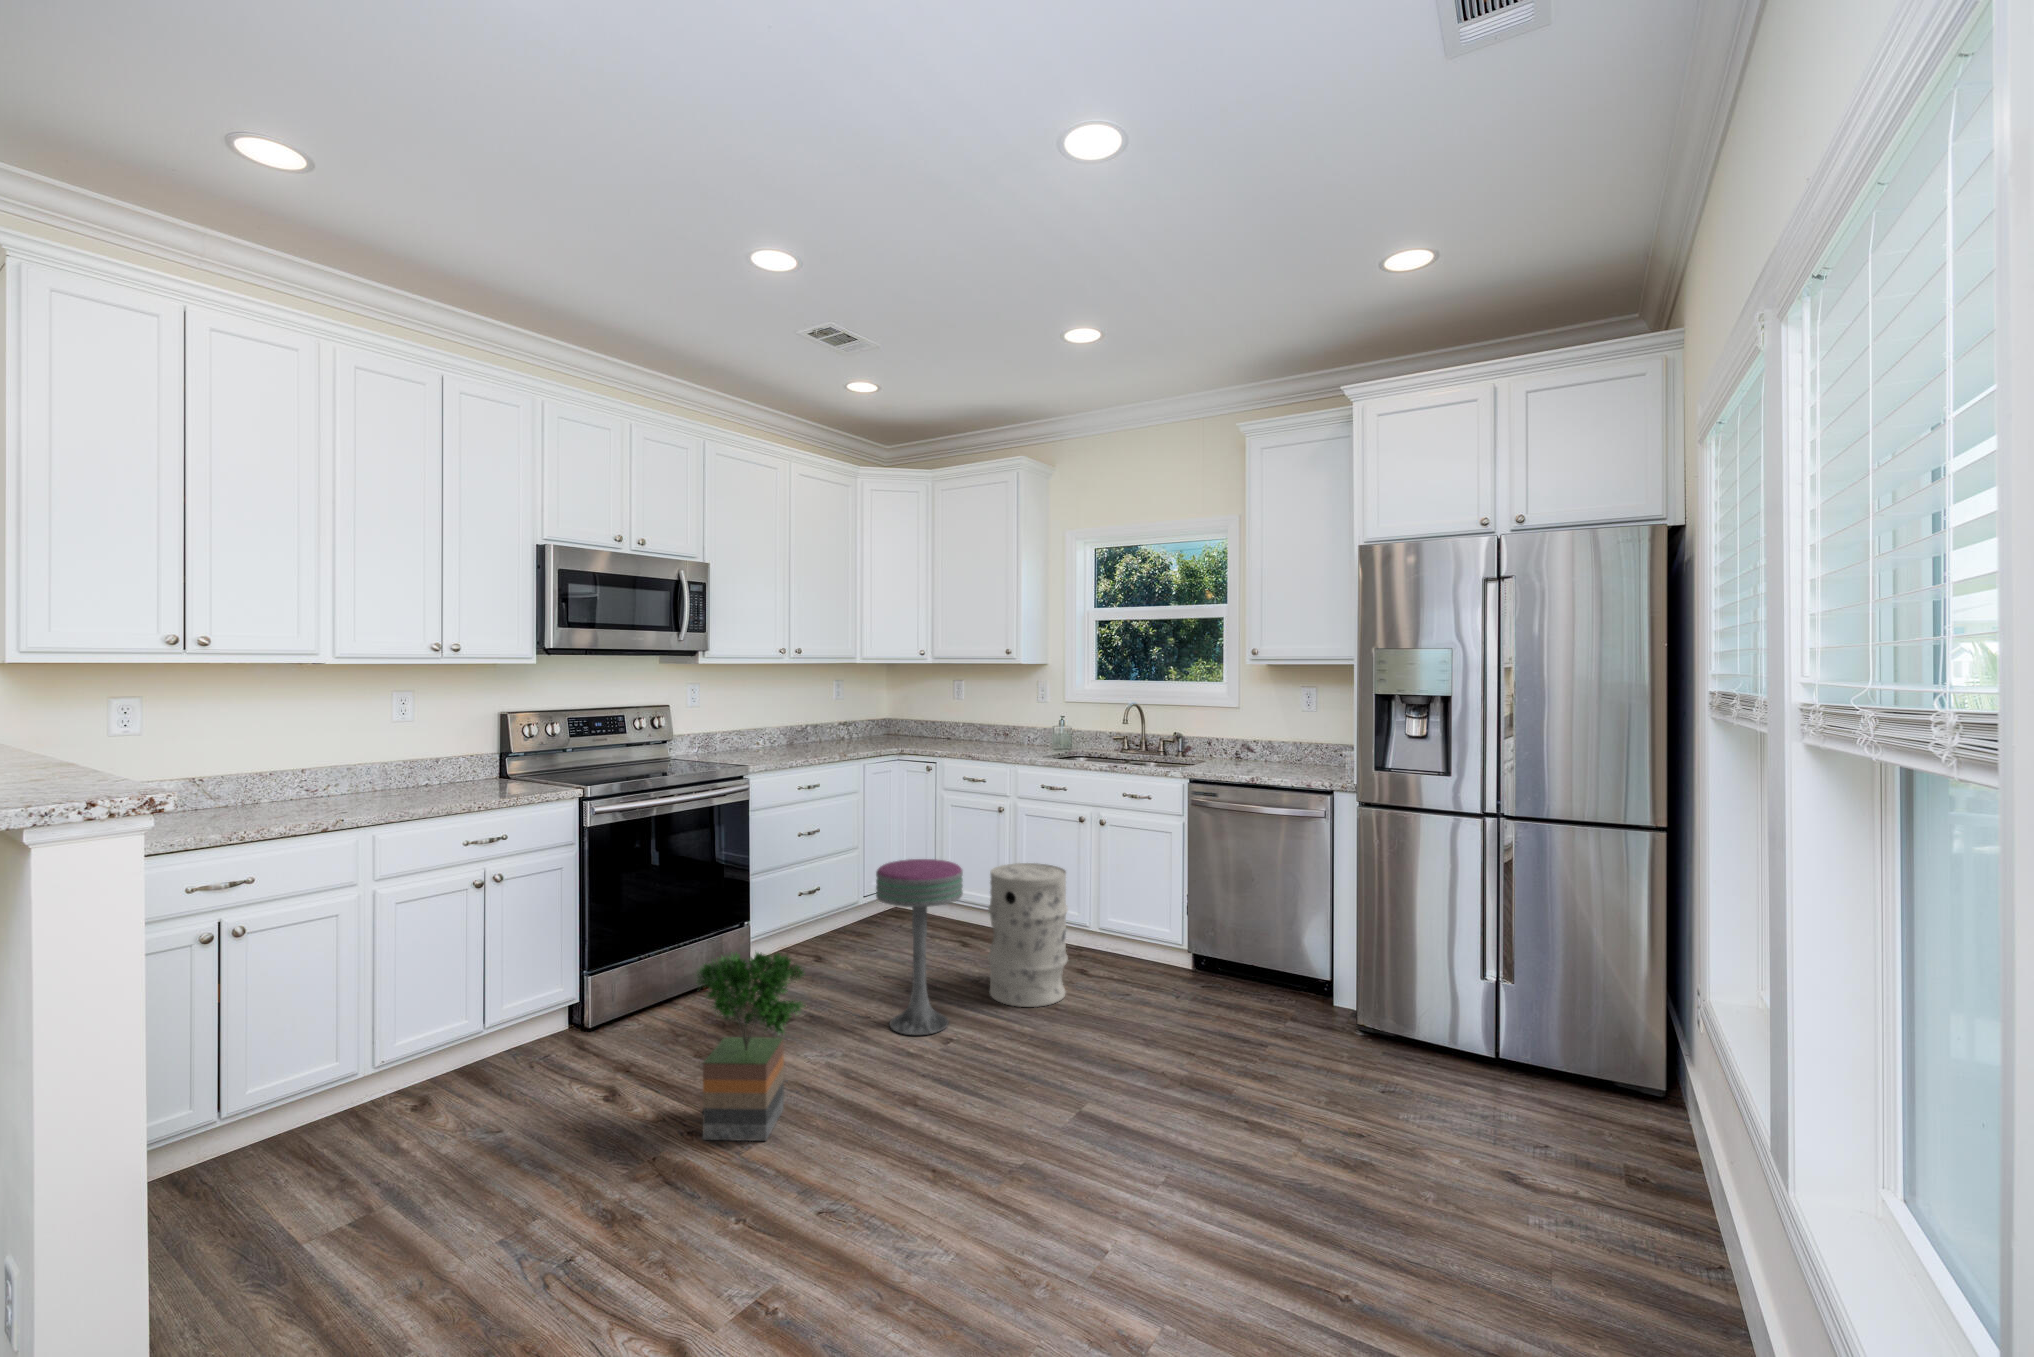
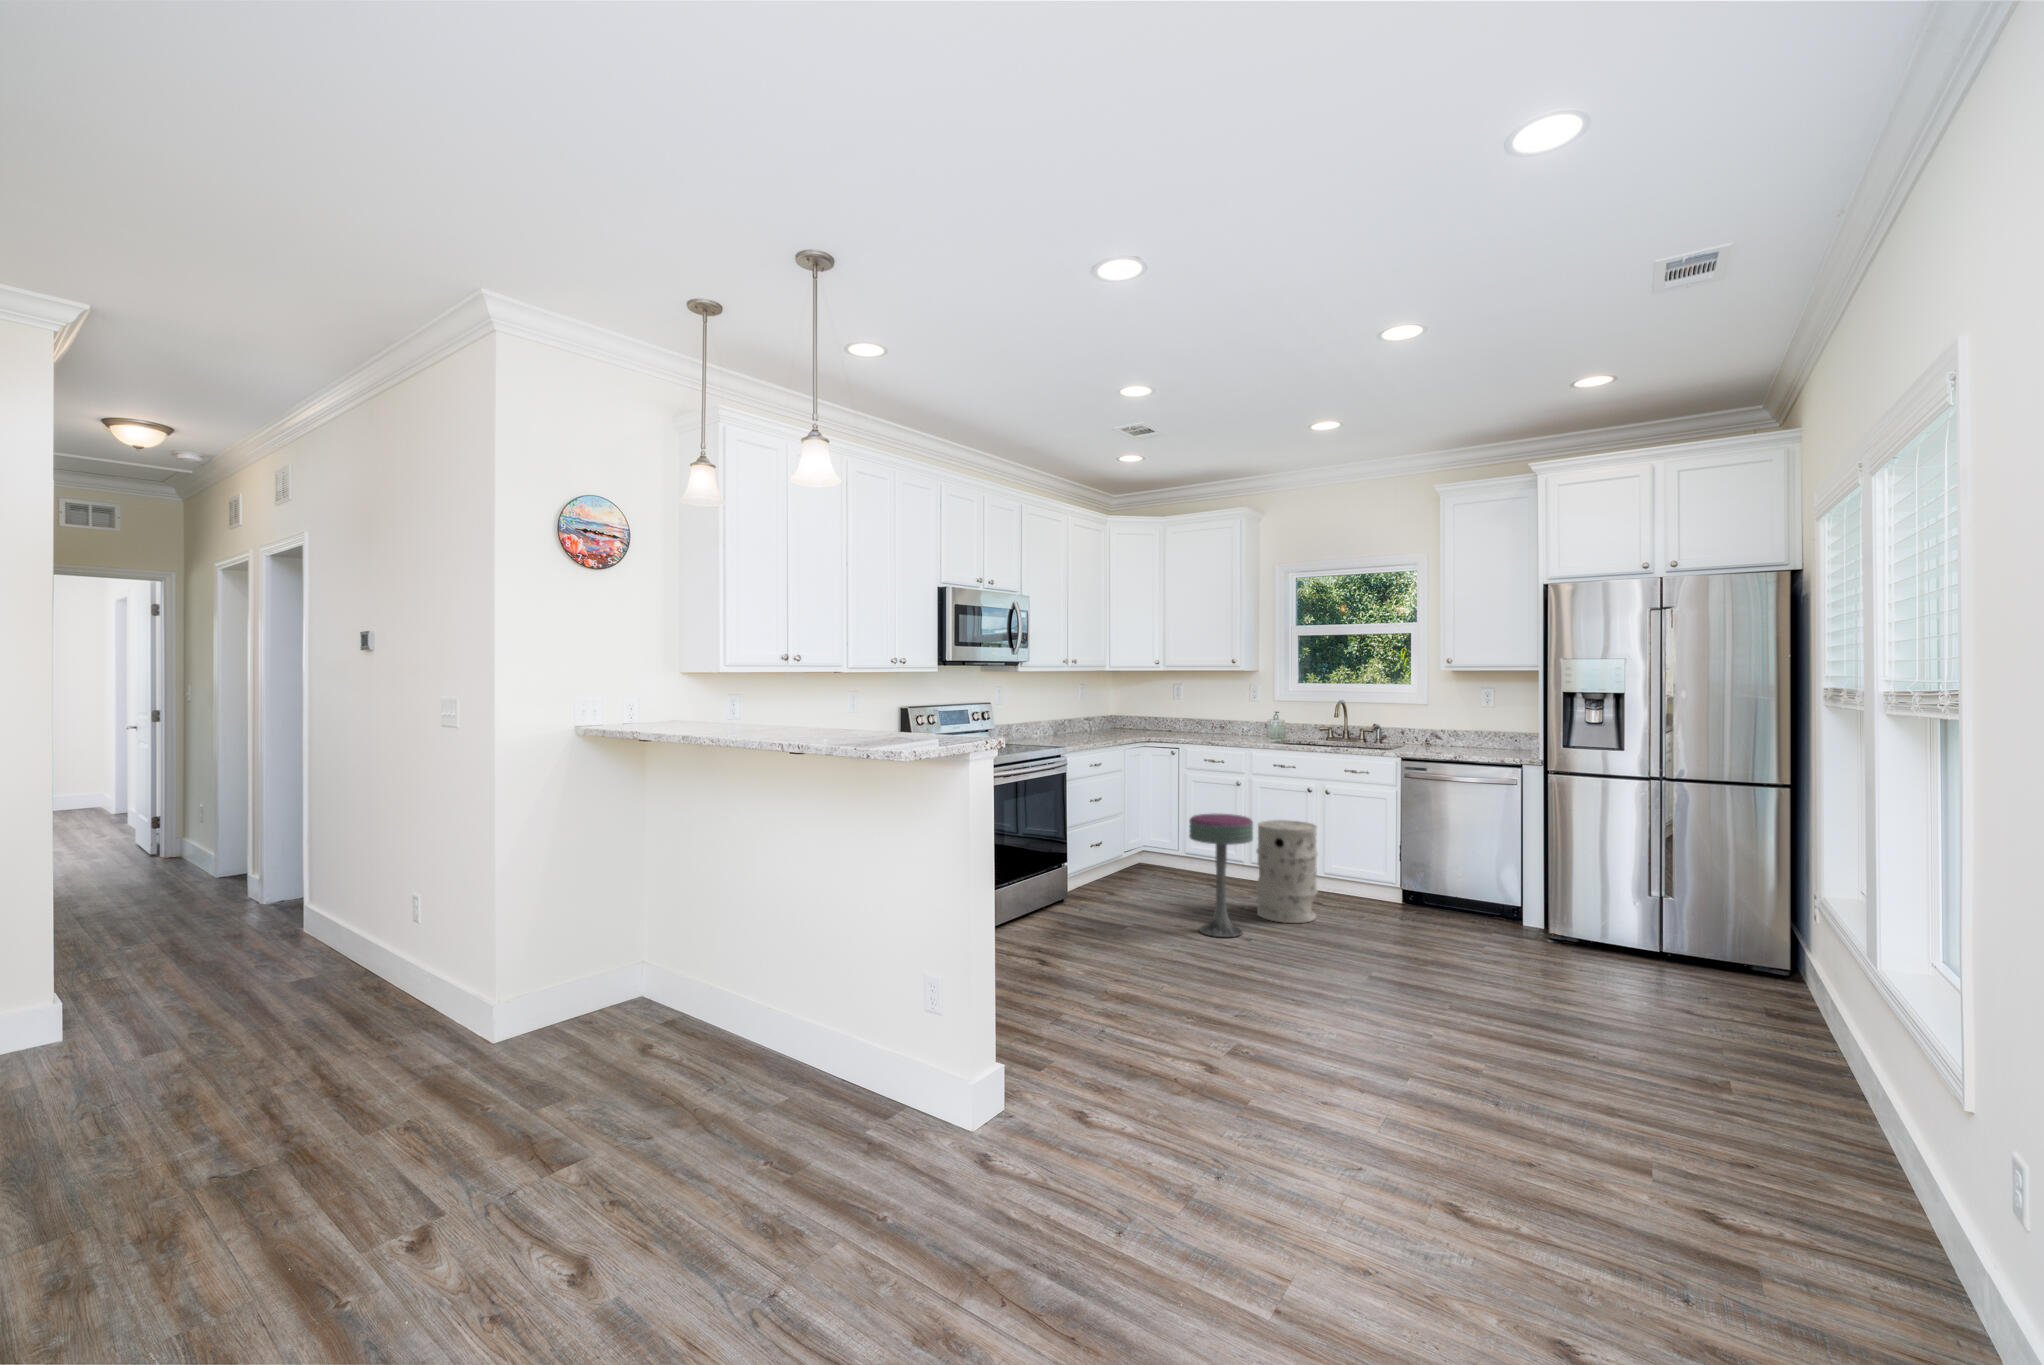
potted tree: present [697,953,805,1141] -> none [1112,864,1191,987]

